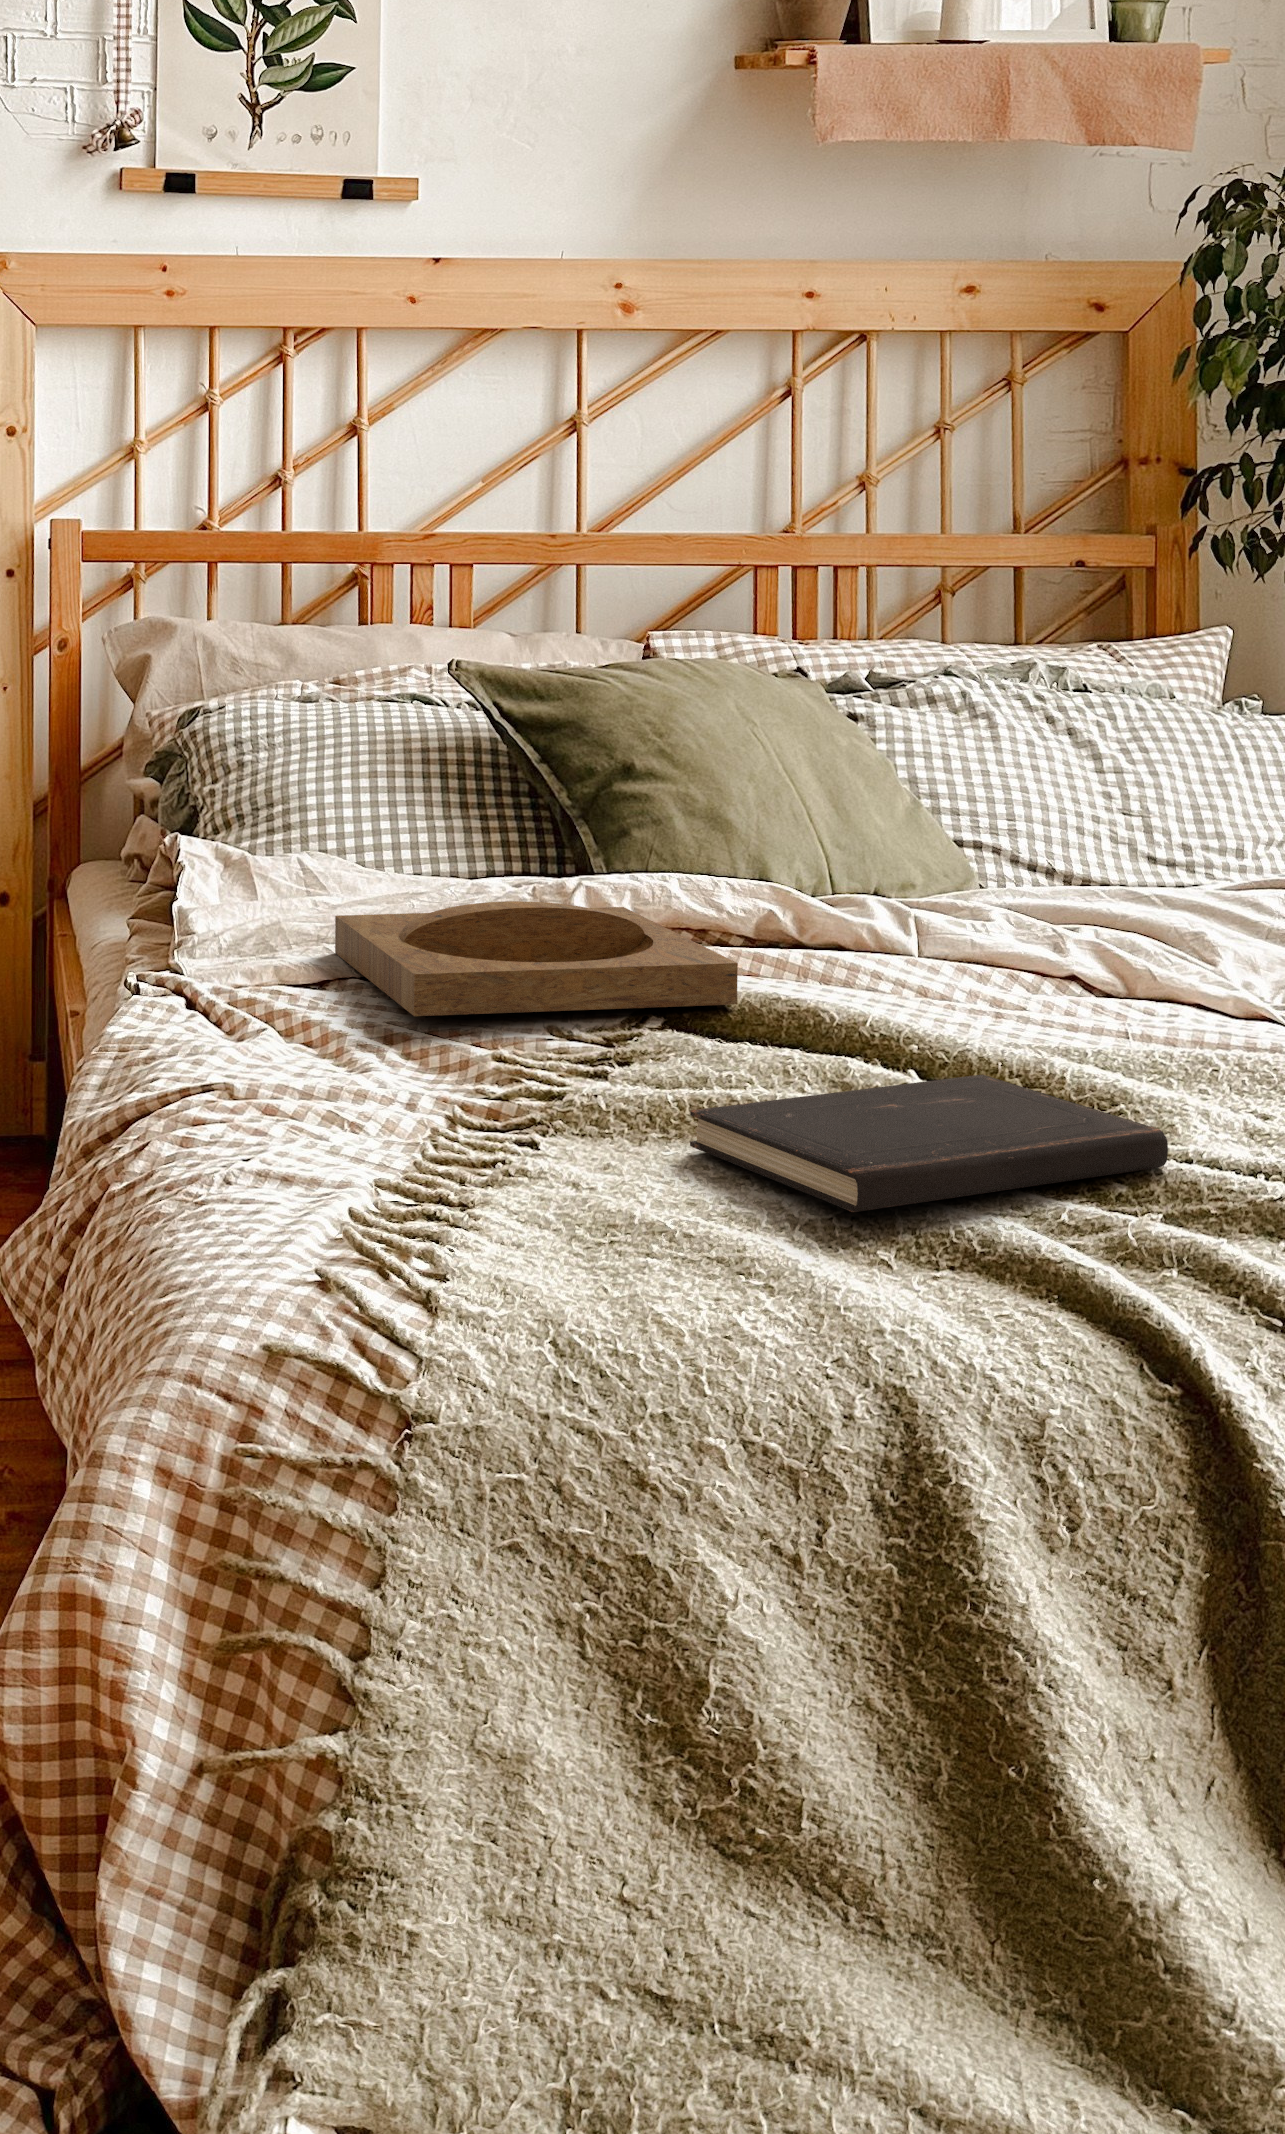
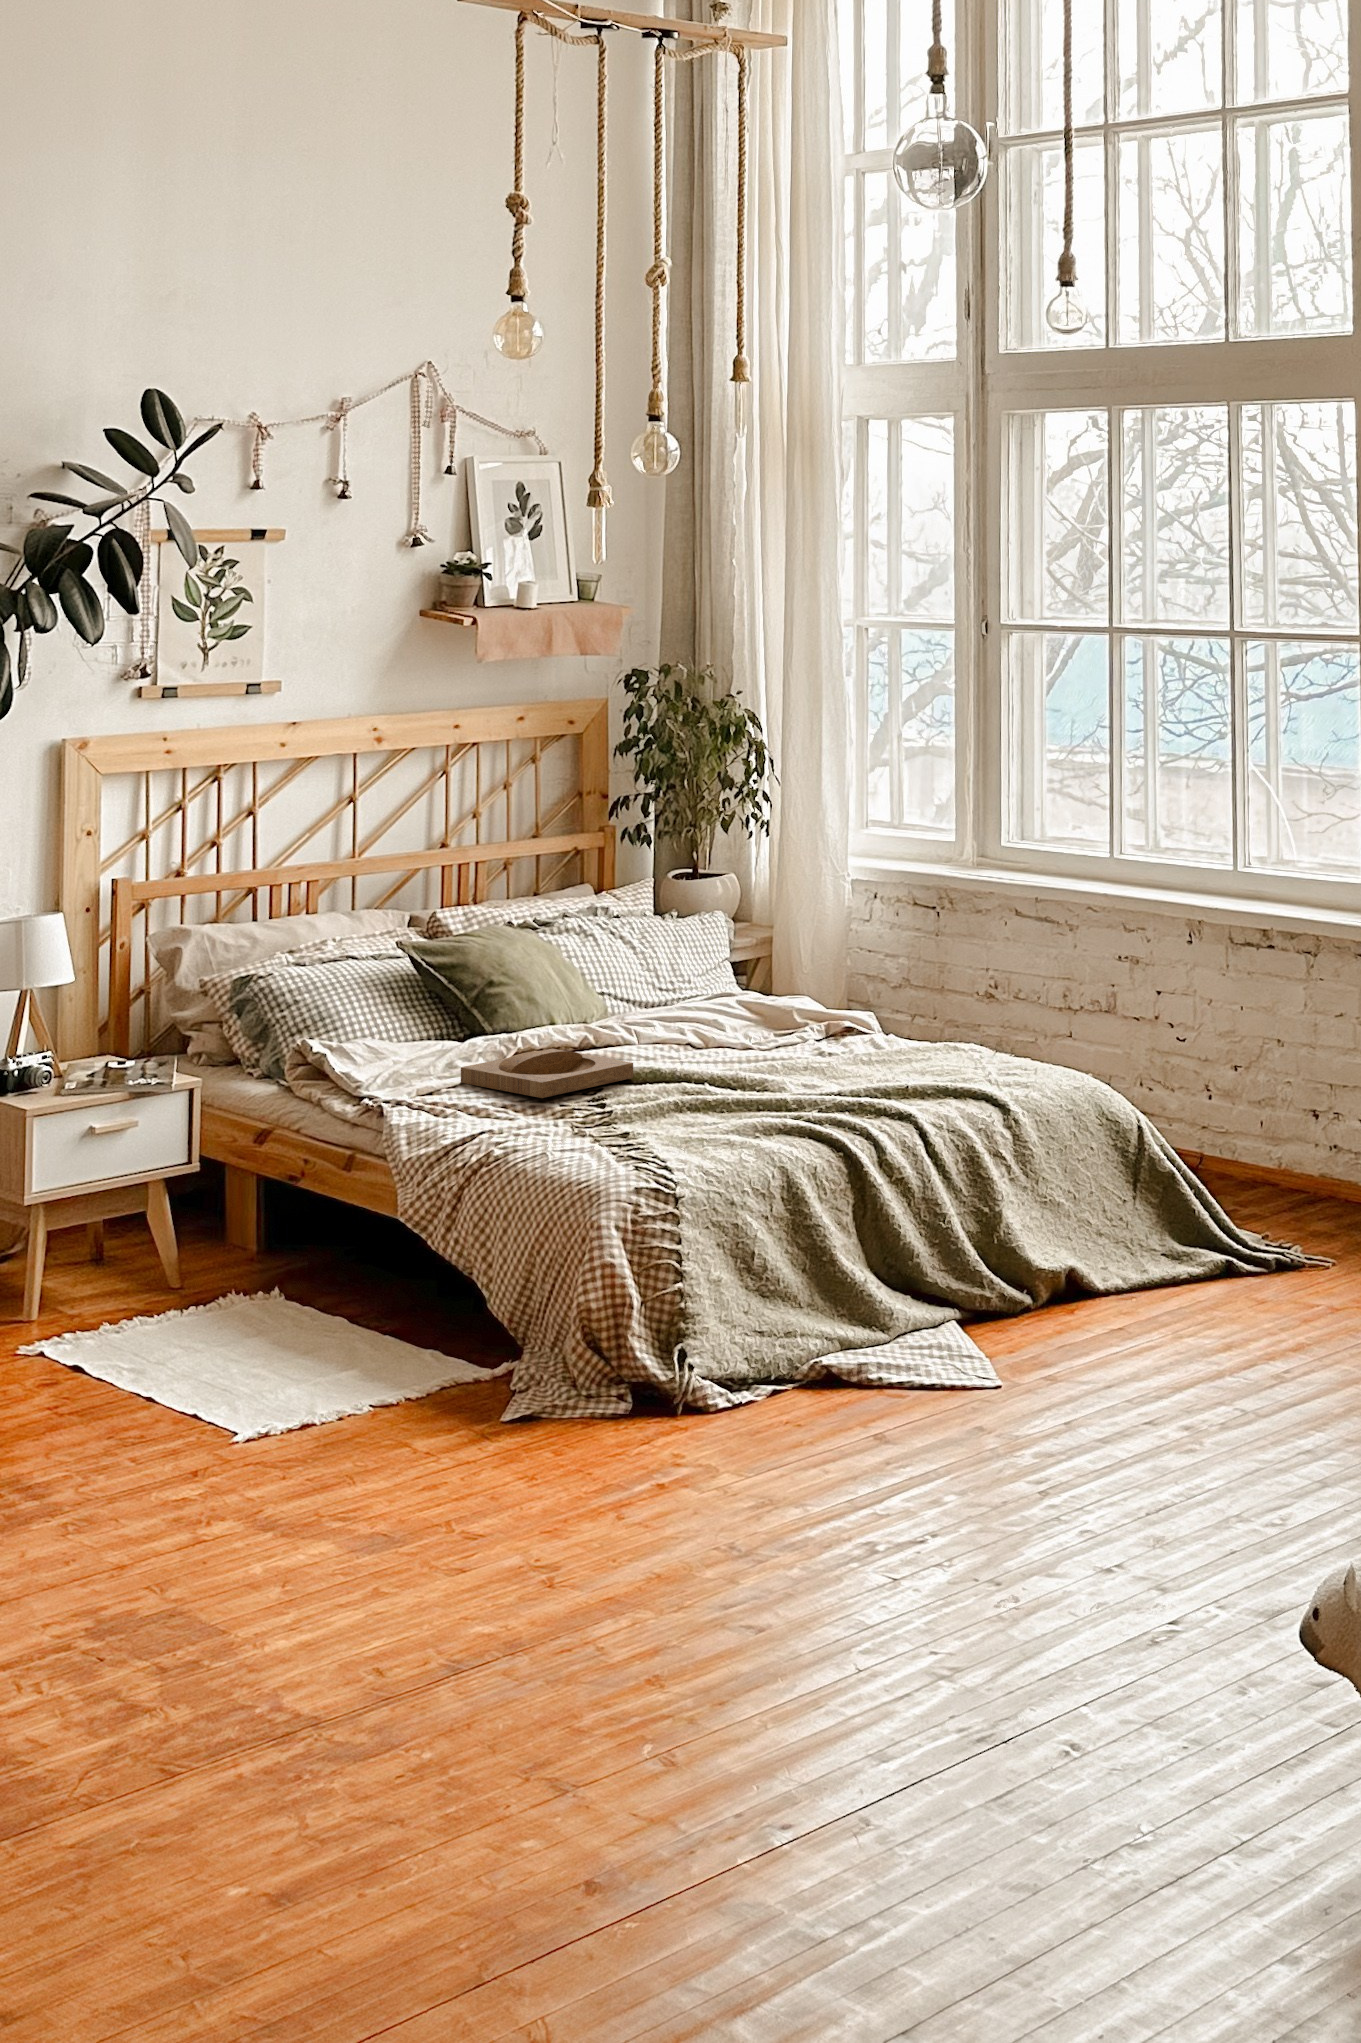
hardcover book: present [690,1075,1168,1212] -> none [682,1086,810,1127]

